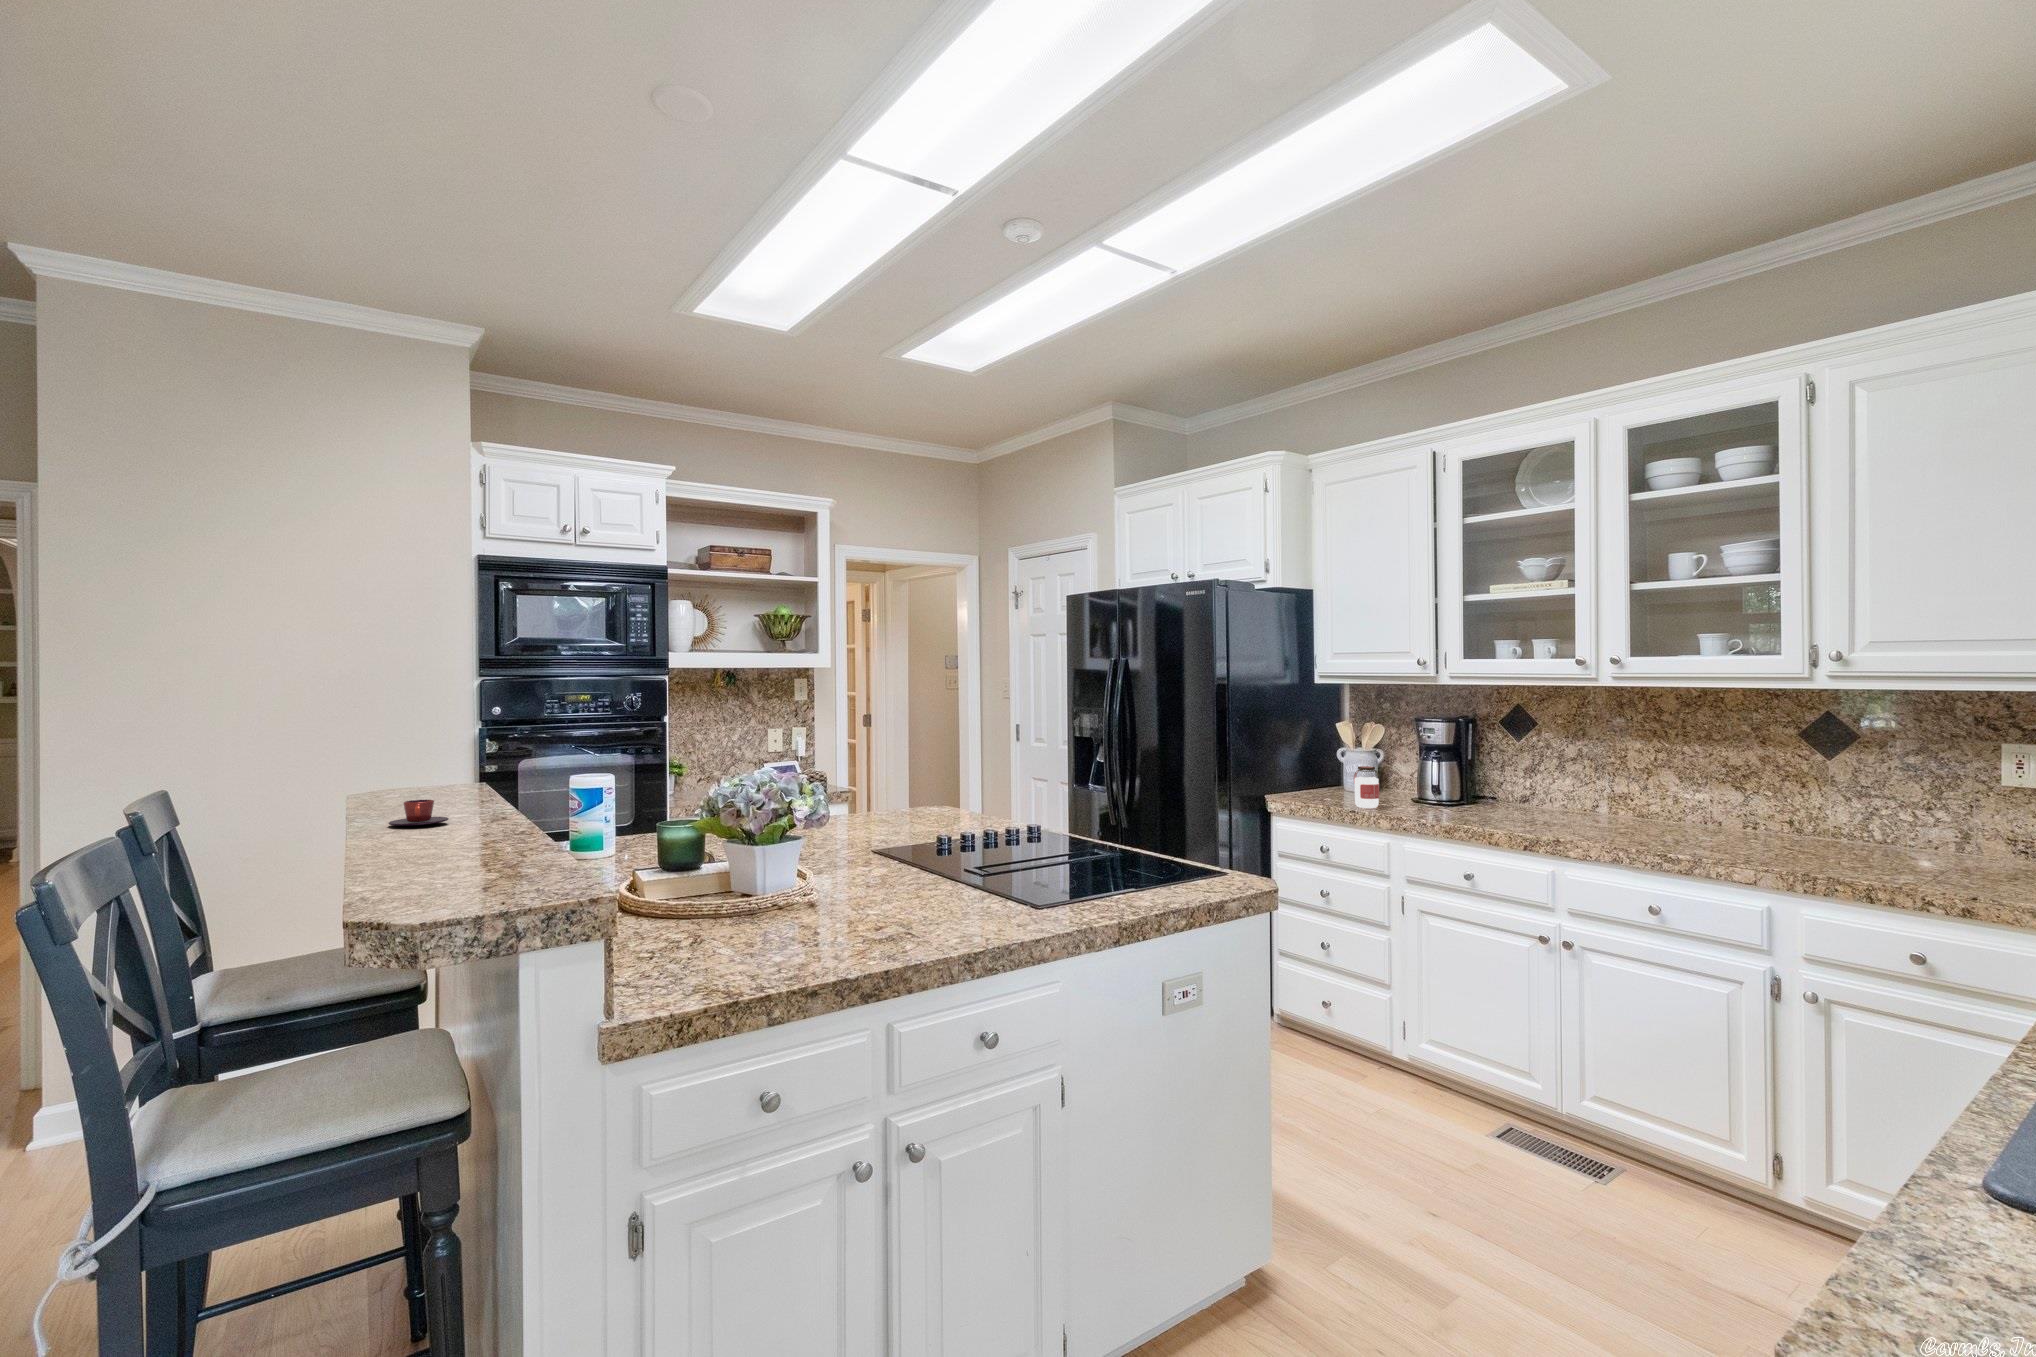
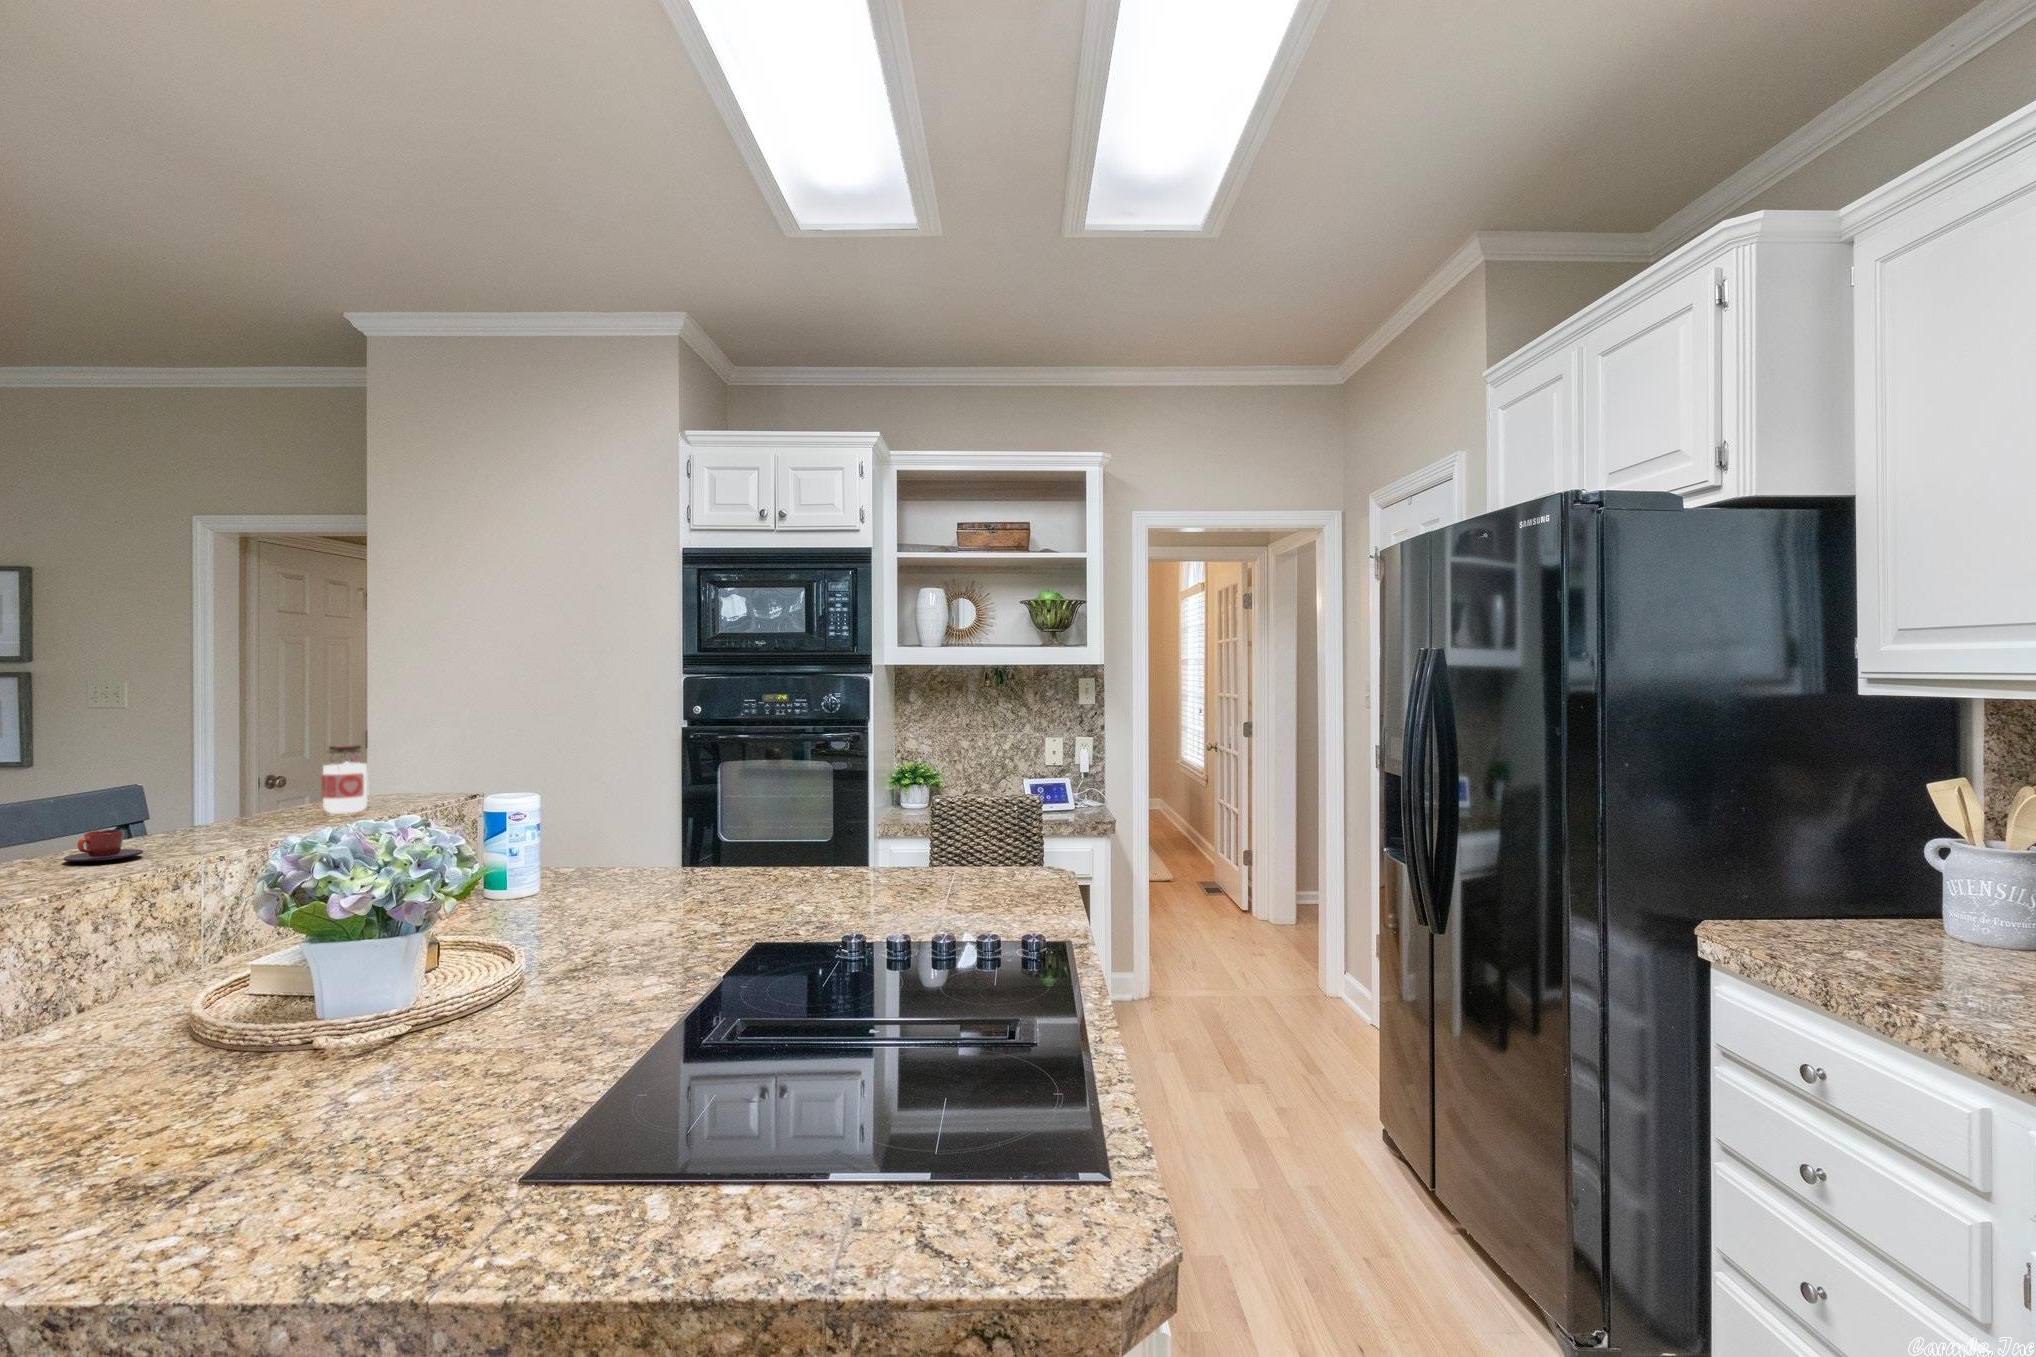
jar: present [1354,766,1380,808] -> present [321,745,368,814]

